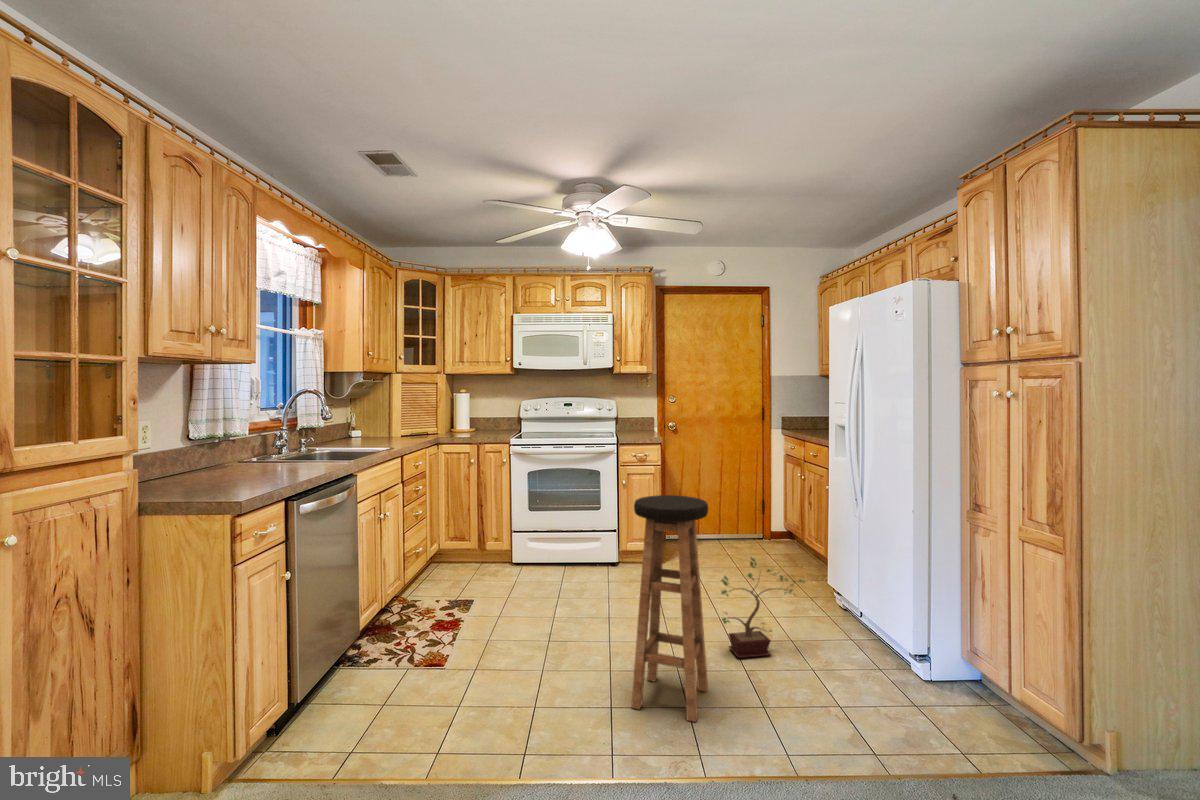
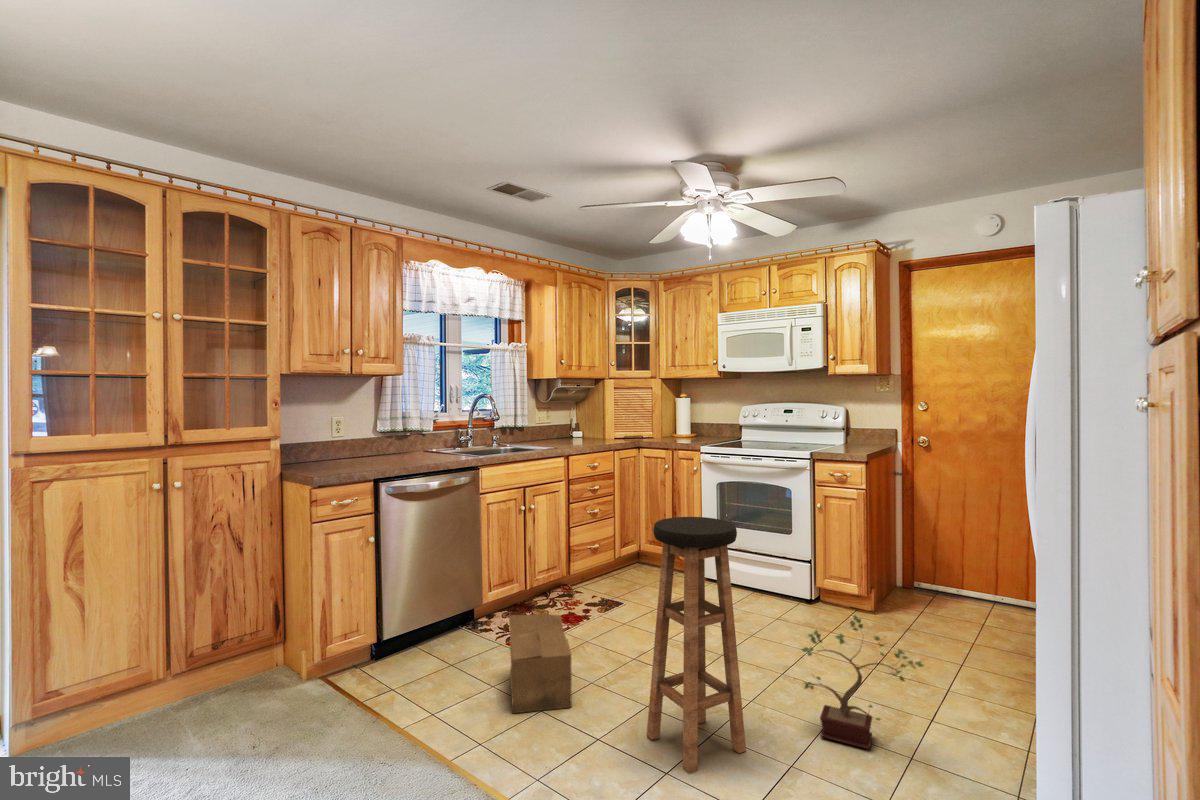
cardboard box: none [439,623,540,741] -> present [509,614,572,713]

